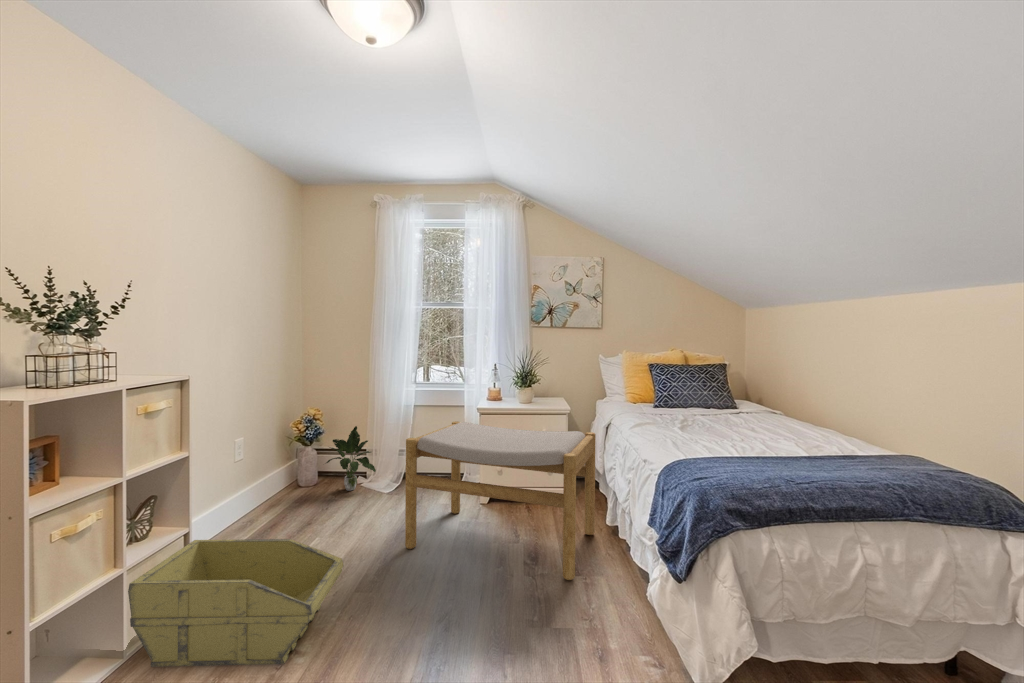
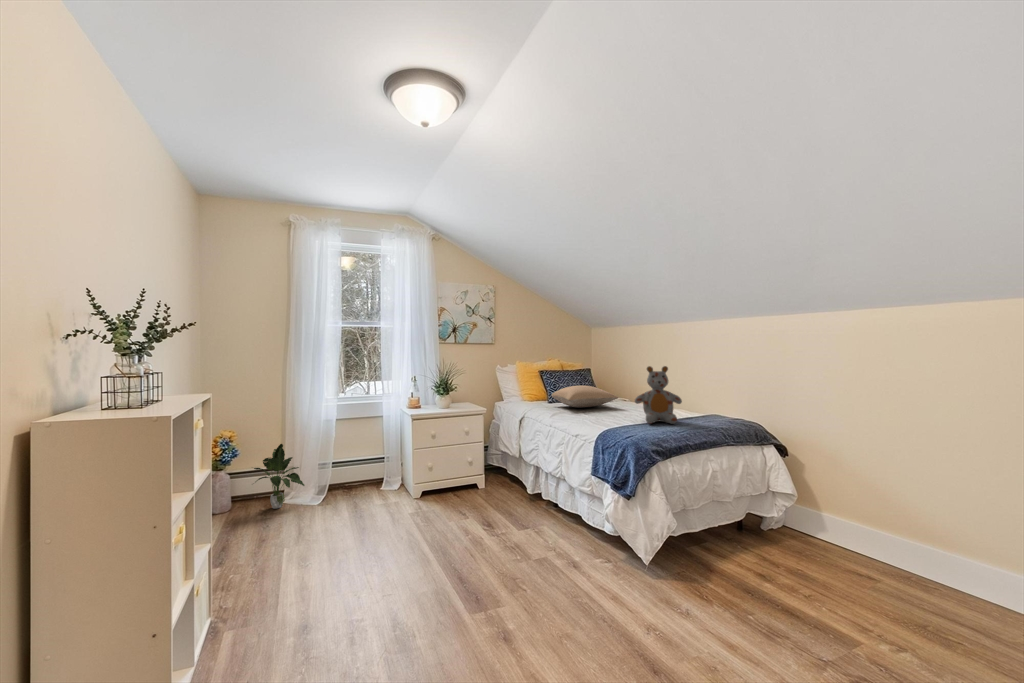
stuffed bear: none [748,366,833,463] -> present [635,366,682,424]
pillow: none [656,387,746,418] -> present [551,386,618,408]
footstool: present [405,421,596,580] -> none [379,424,529,538]
storage bin: present [128,539,344,667] -> none [212,534,380,655]

